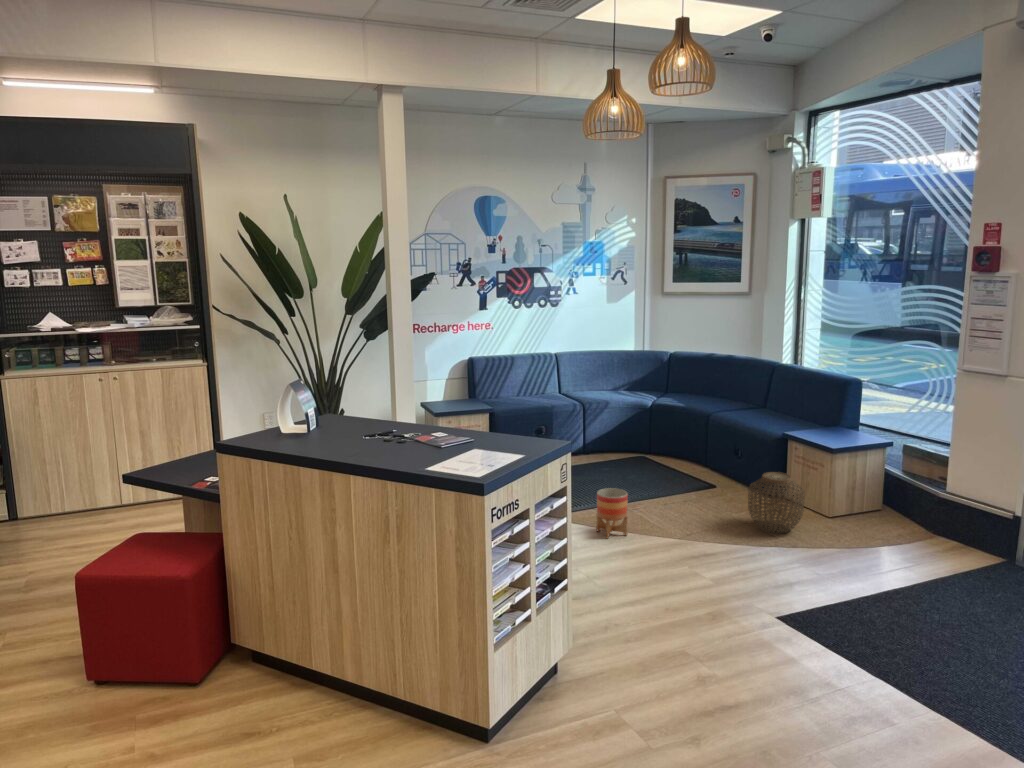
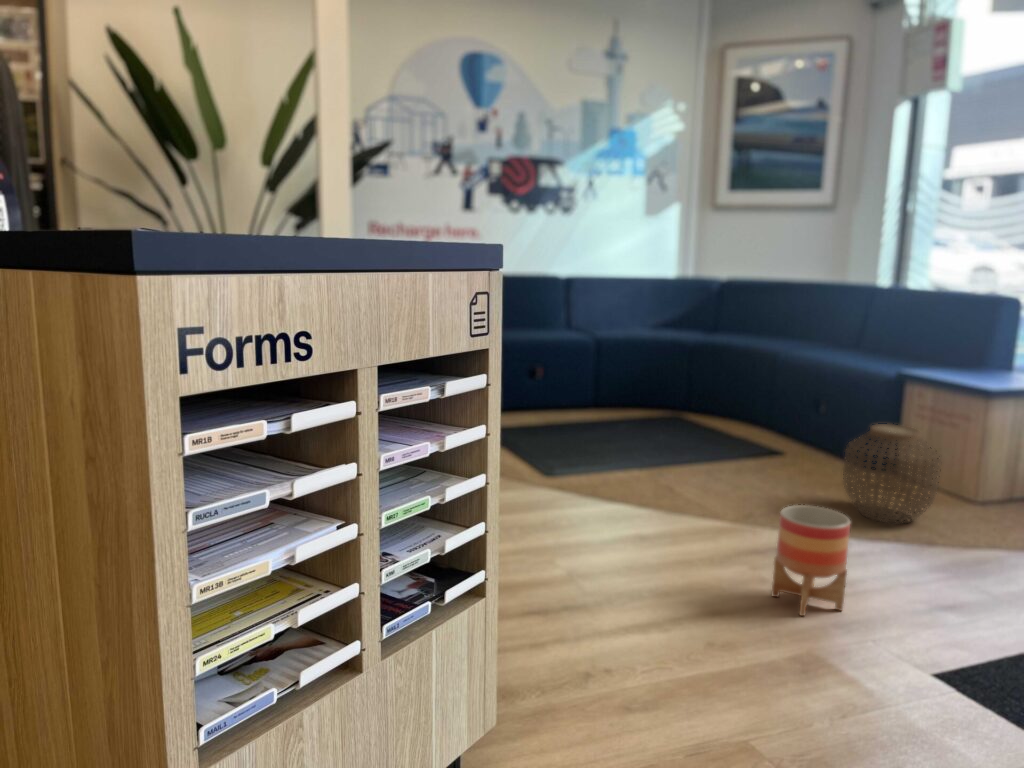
planter: present [596,488,628,539] -> present [772,505,850,616]

